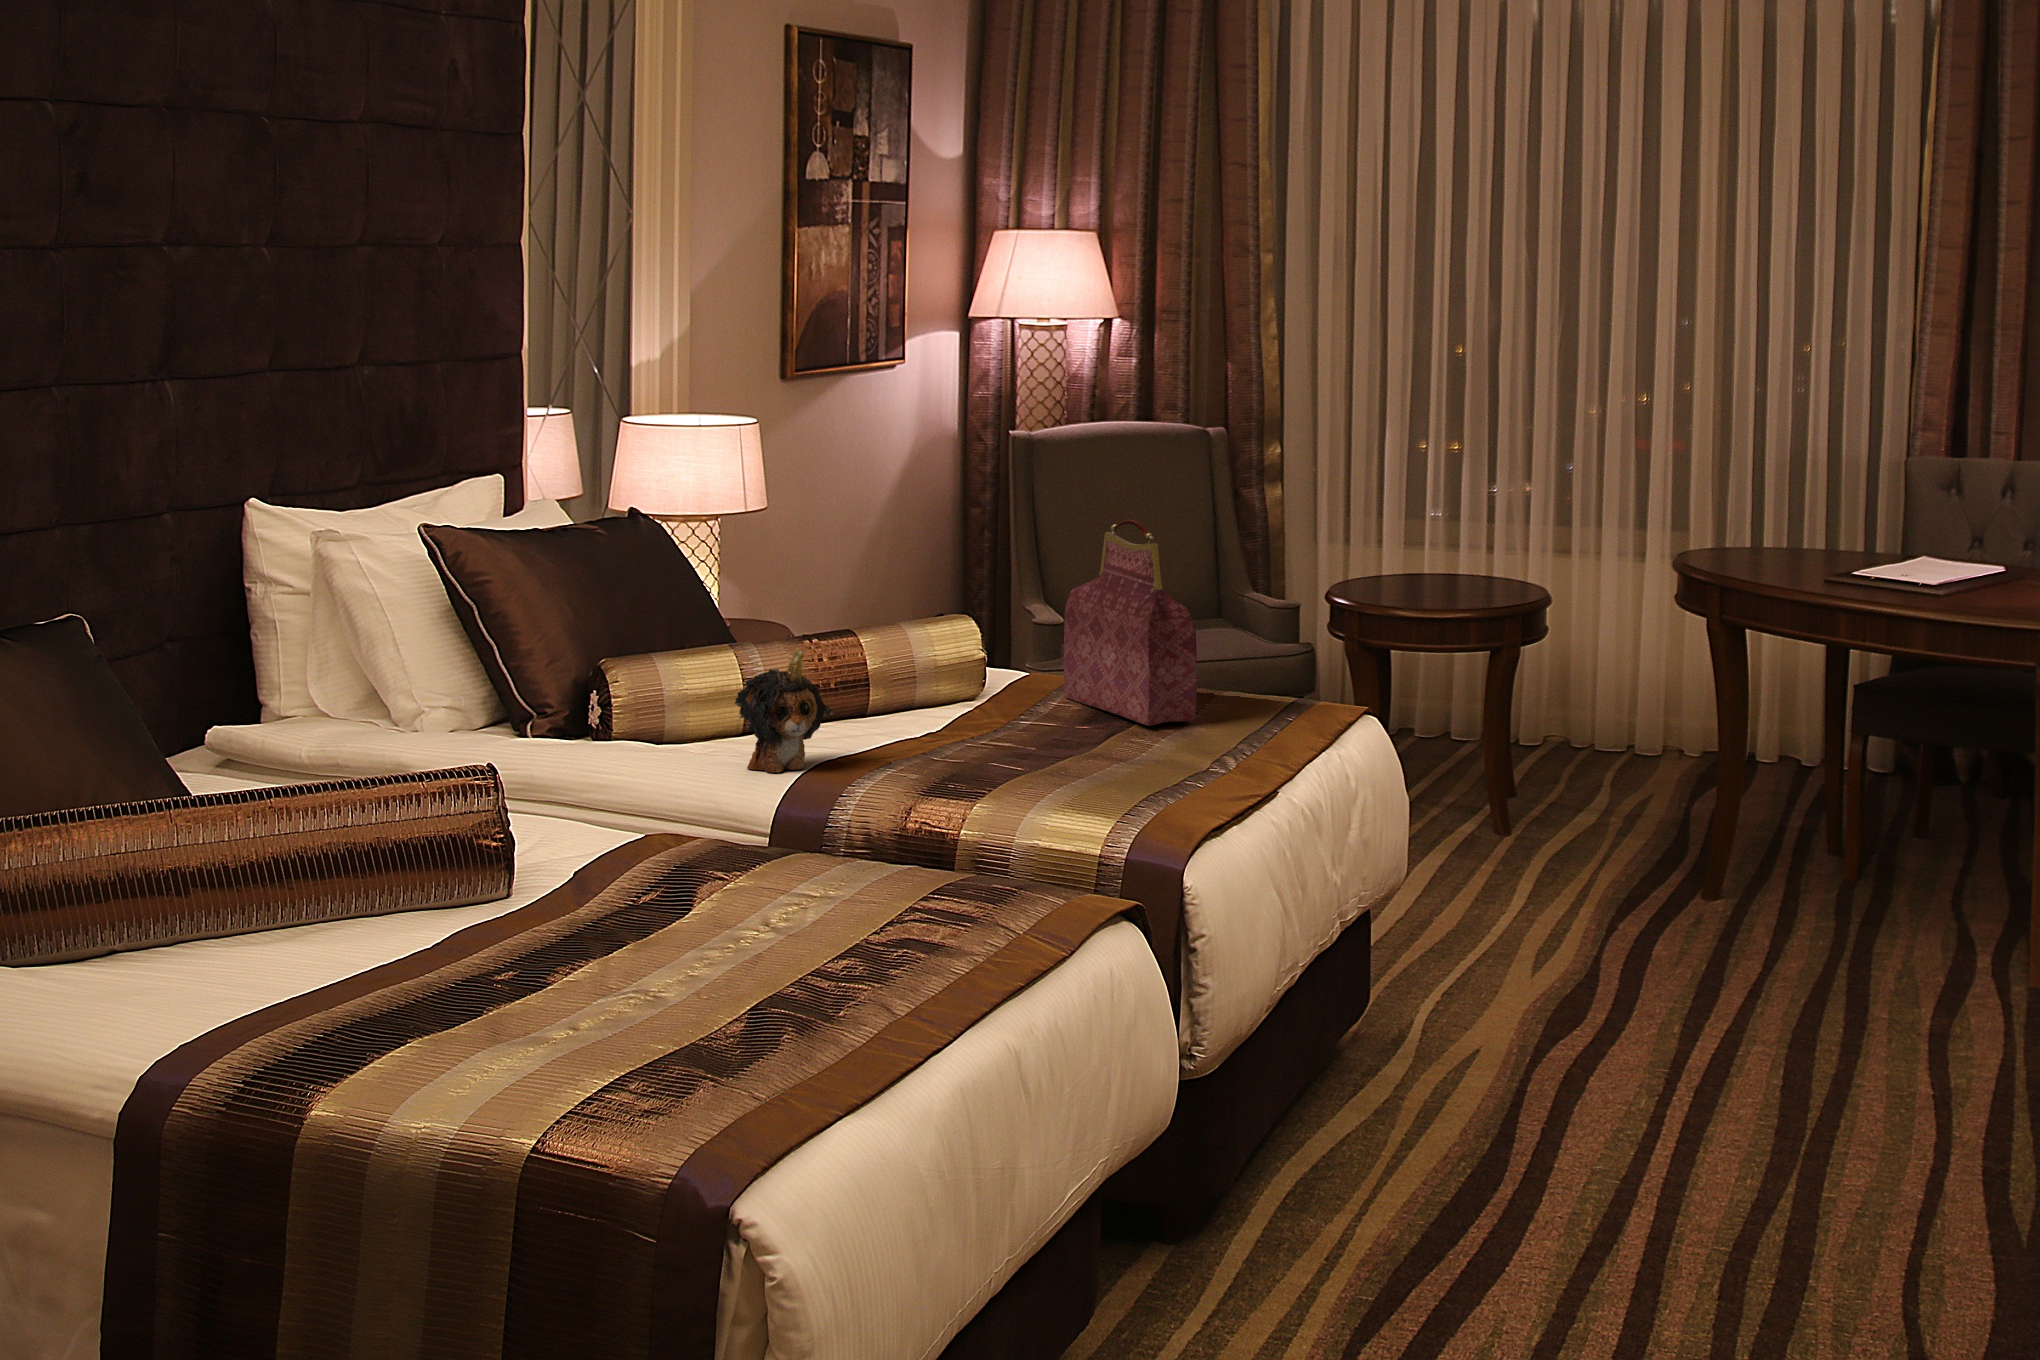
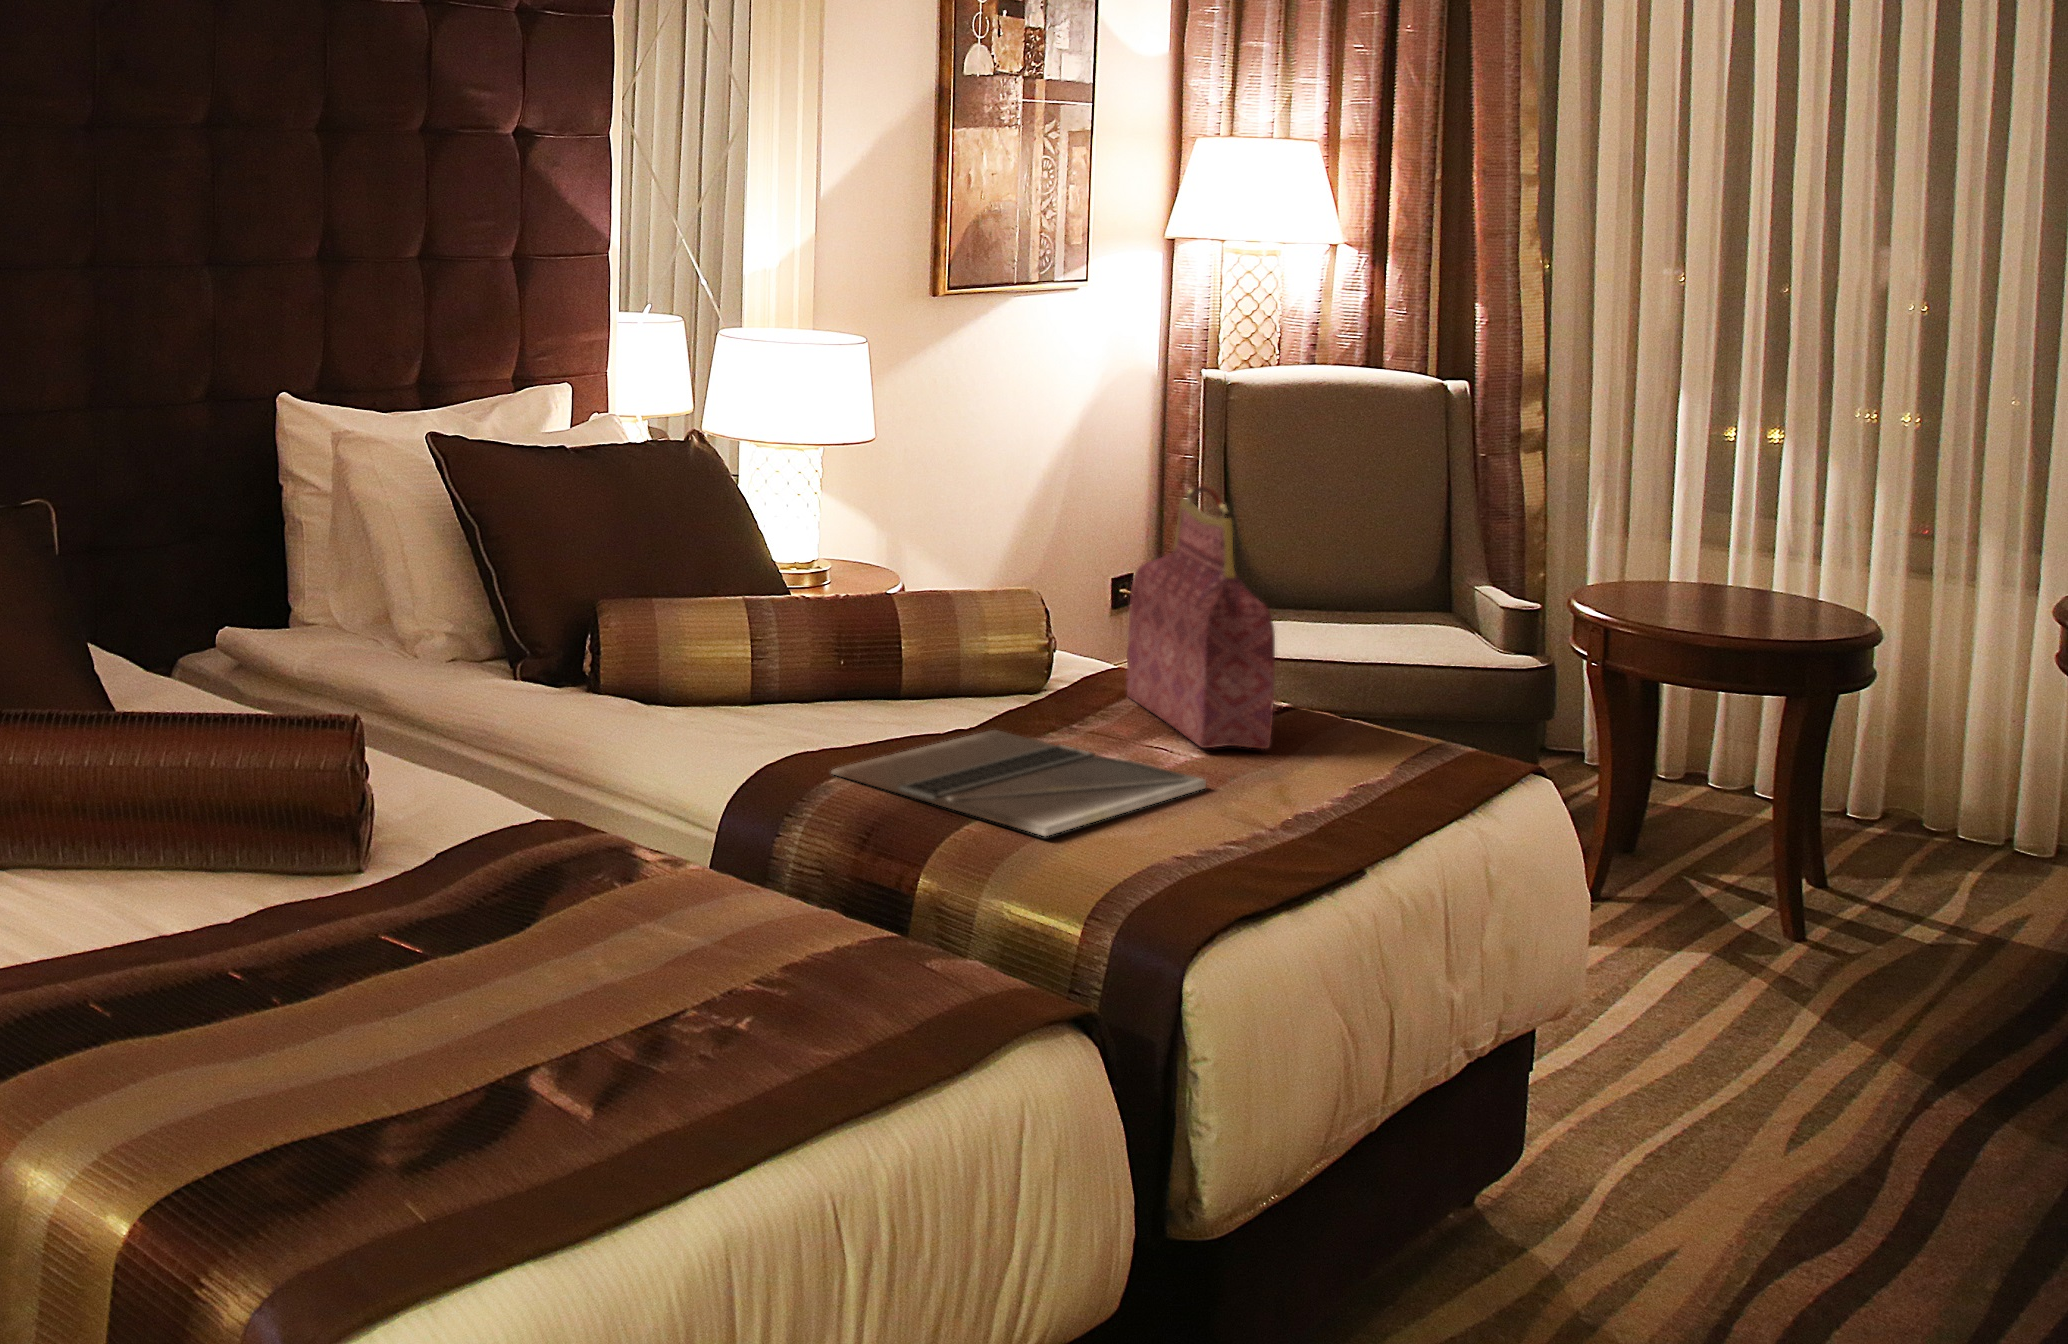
plush toy: present [735,648,834,772] -> none [684,606,801,746]
laptop: none [881,733,1167,799] -> present [832,730,1206,836]

